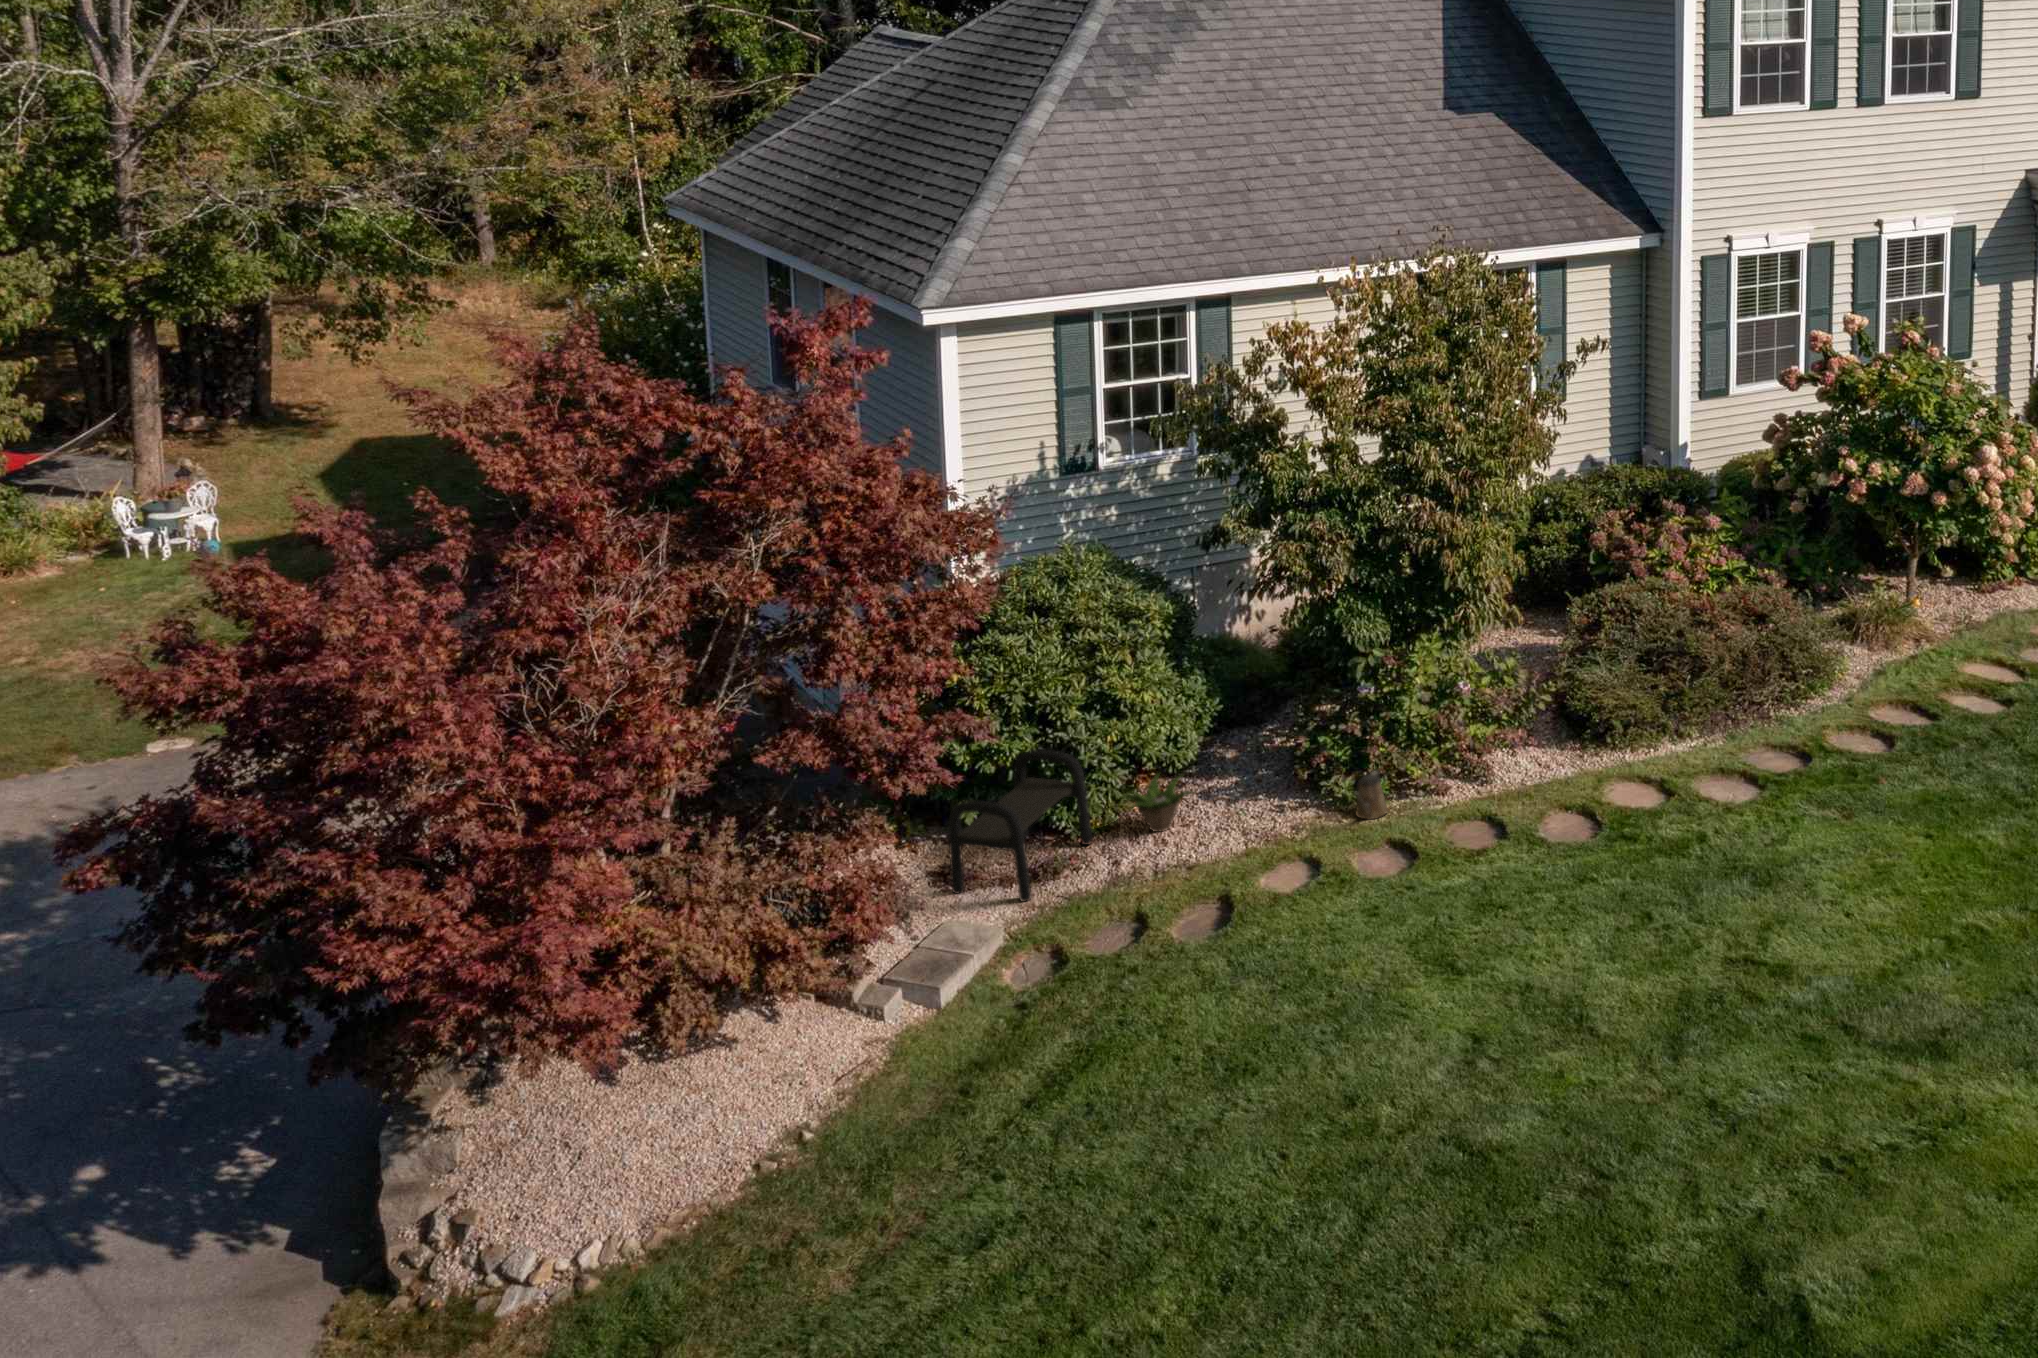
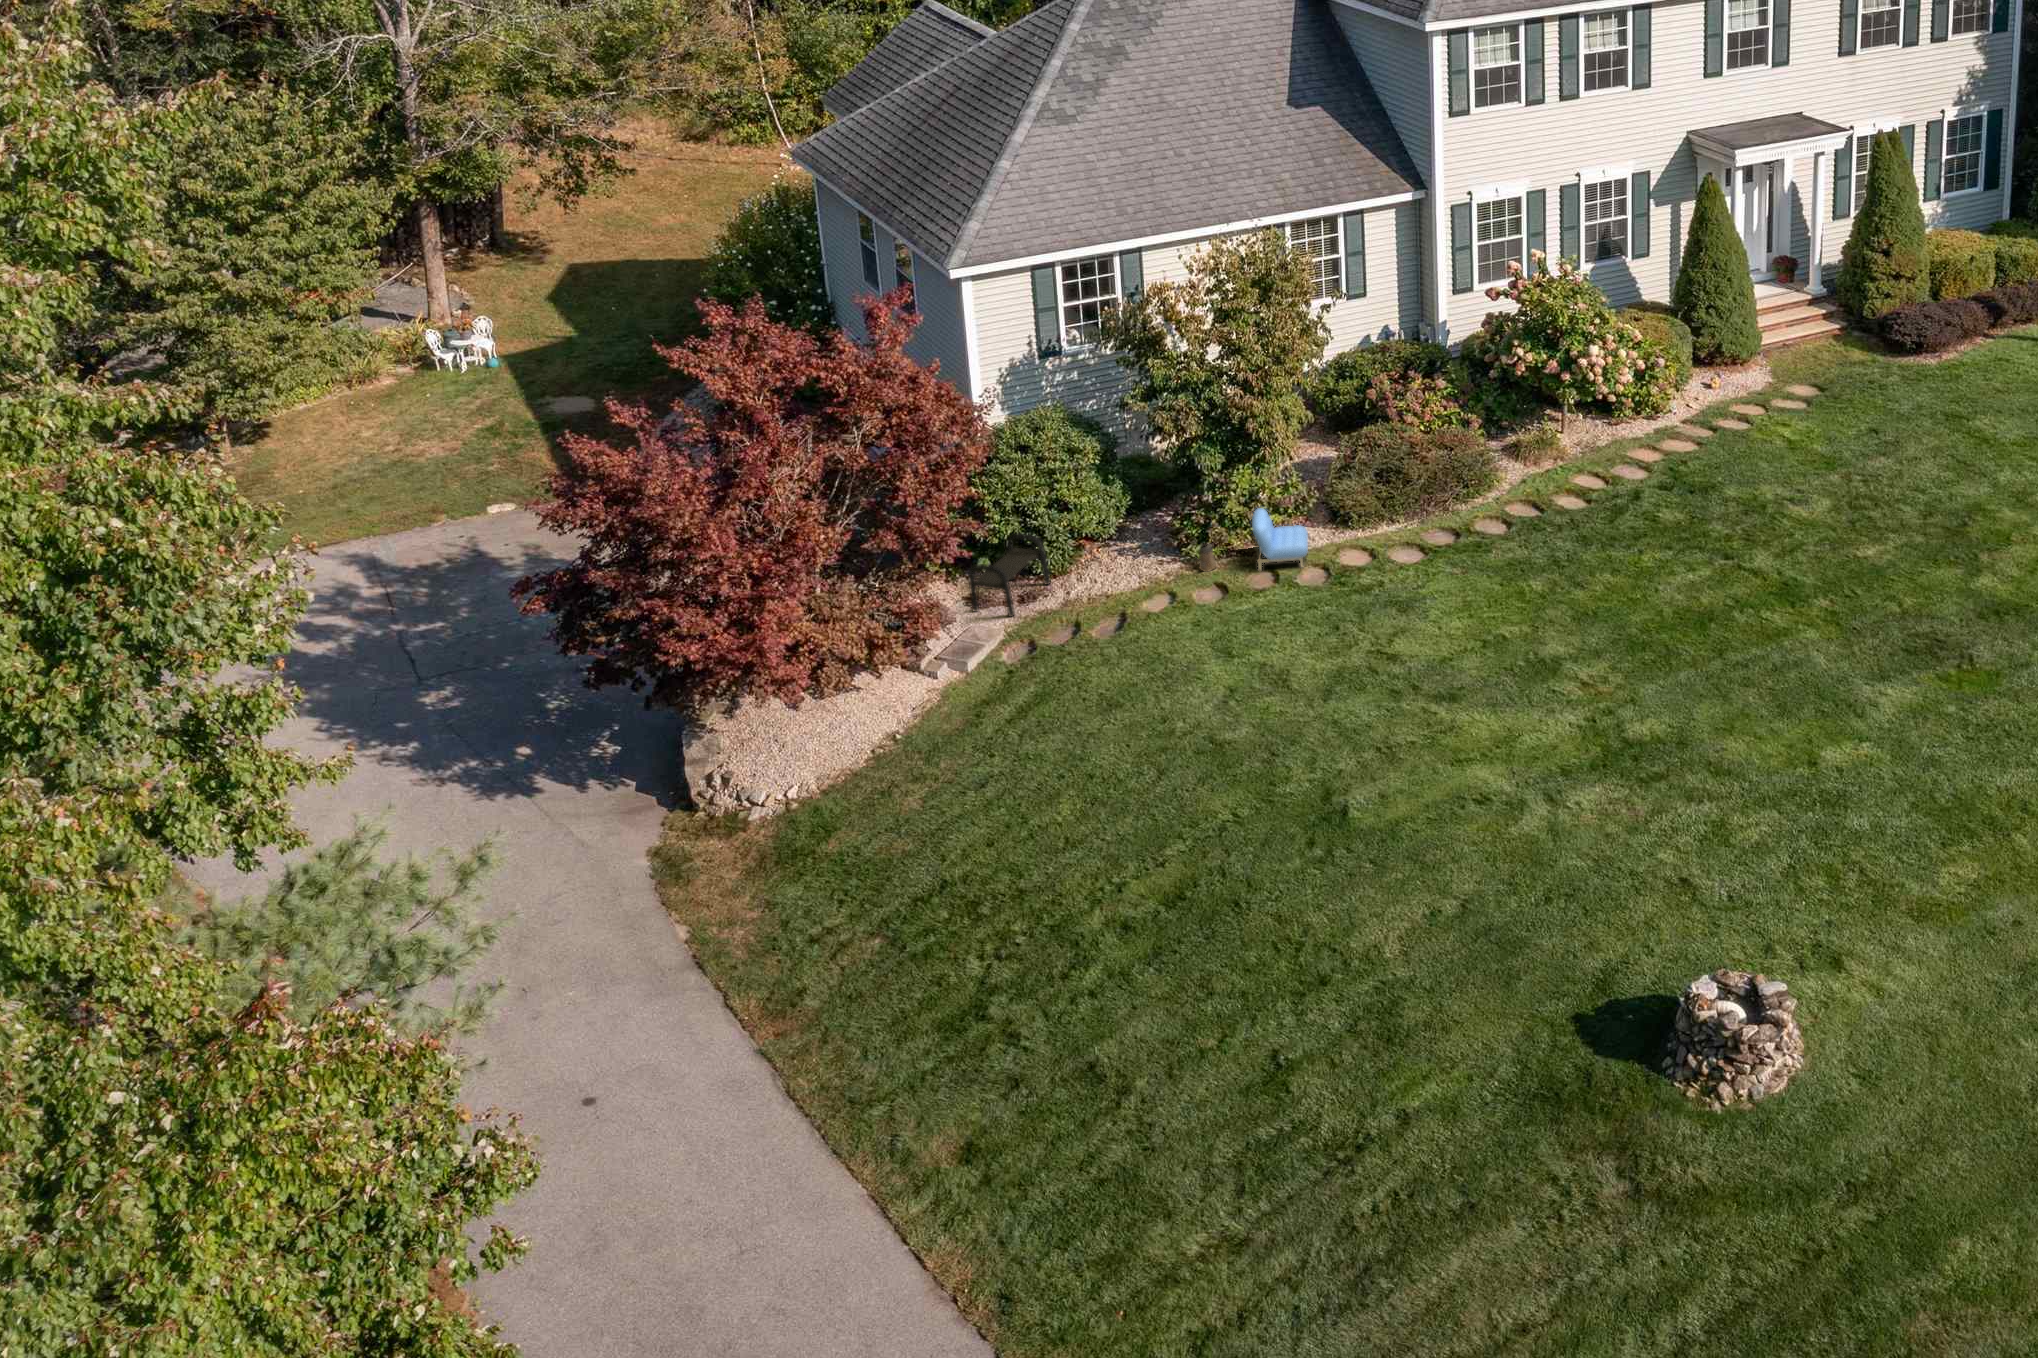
armchair: none [1450,706,1552,818] -> present [1252,508,1308,570]
decorative plant: present [1123,775,1196,832] -> none [1064,544,1108,577]

